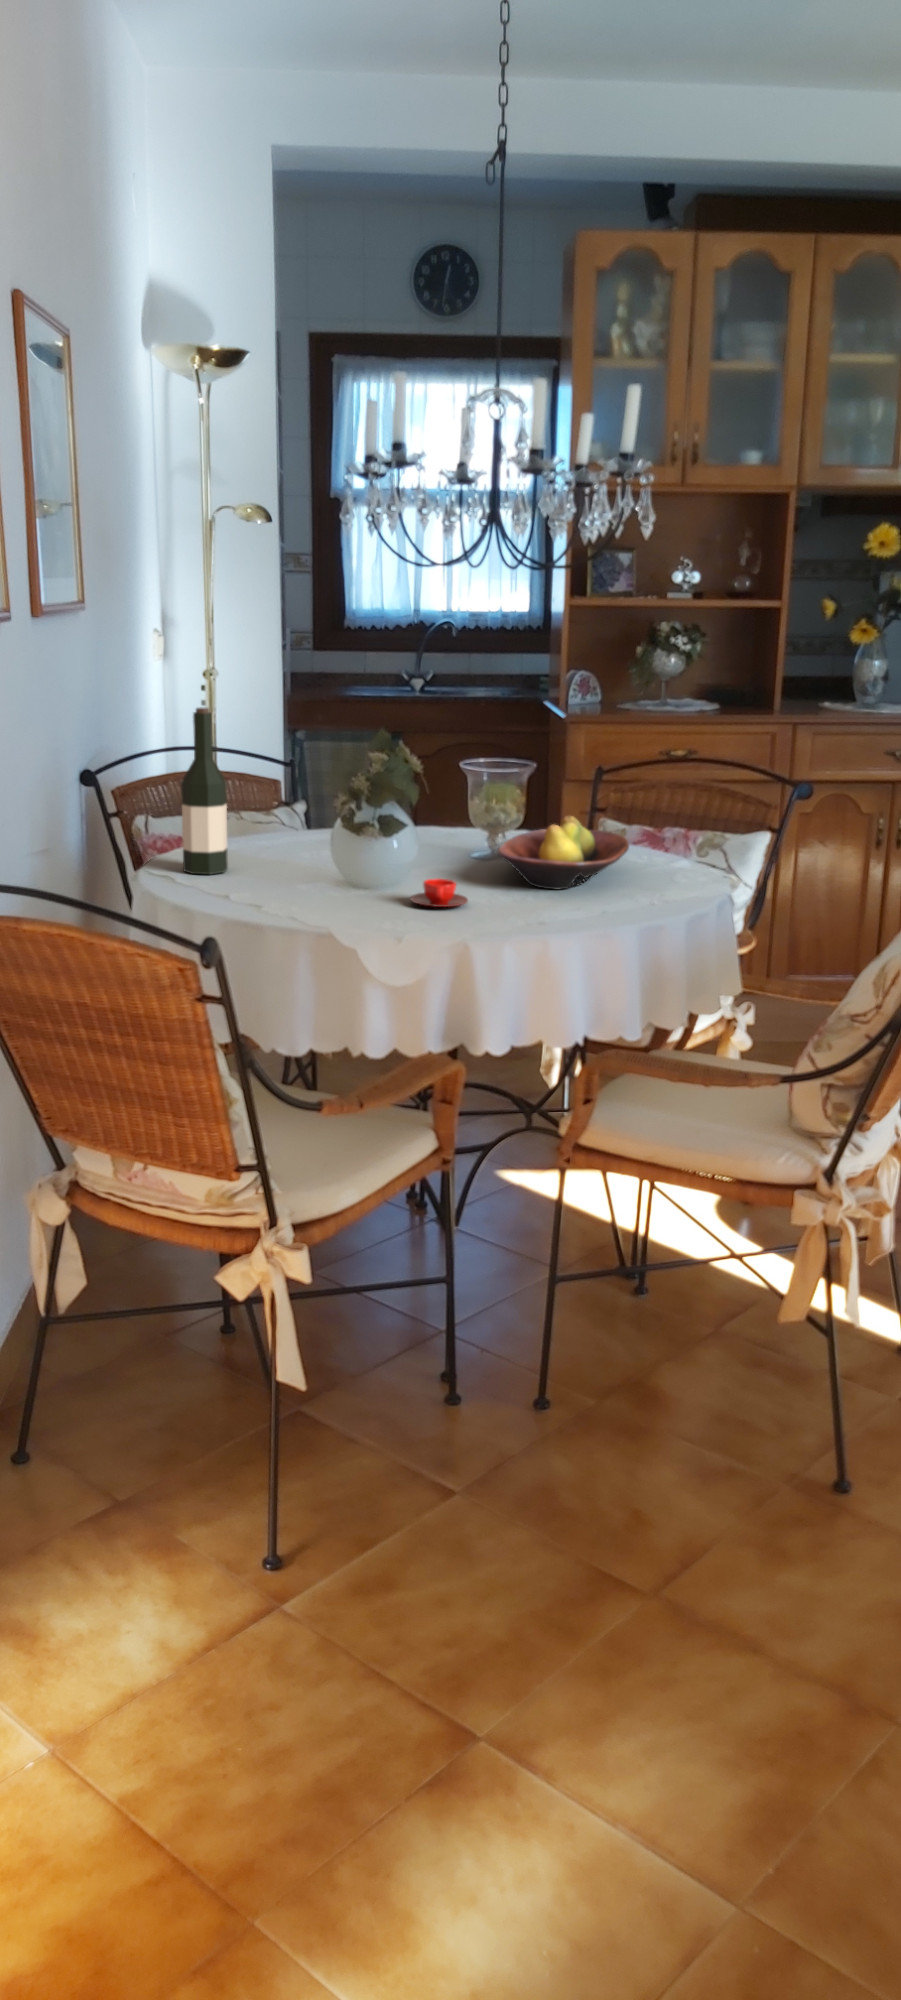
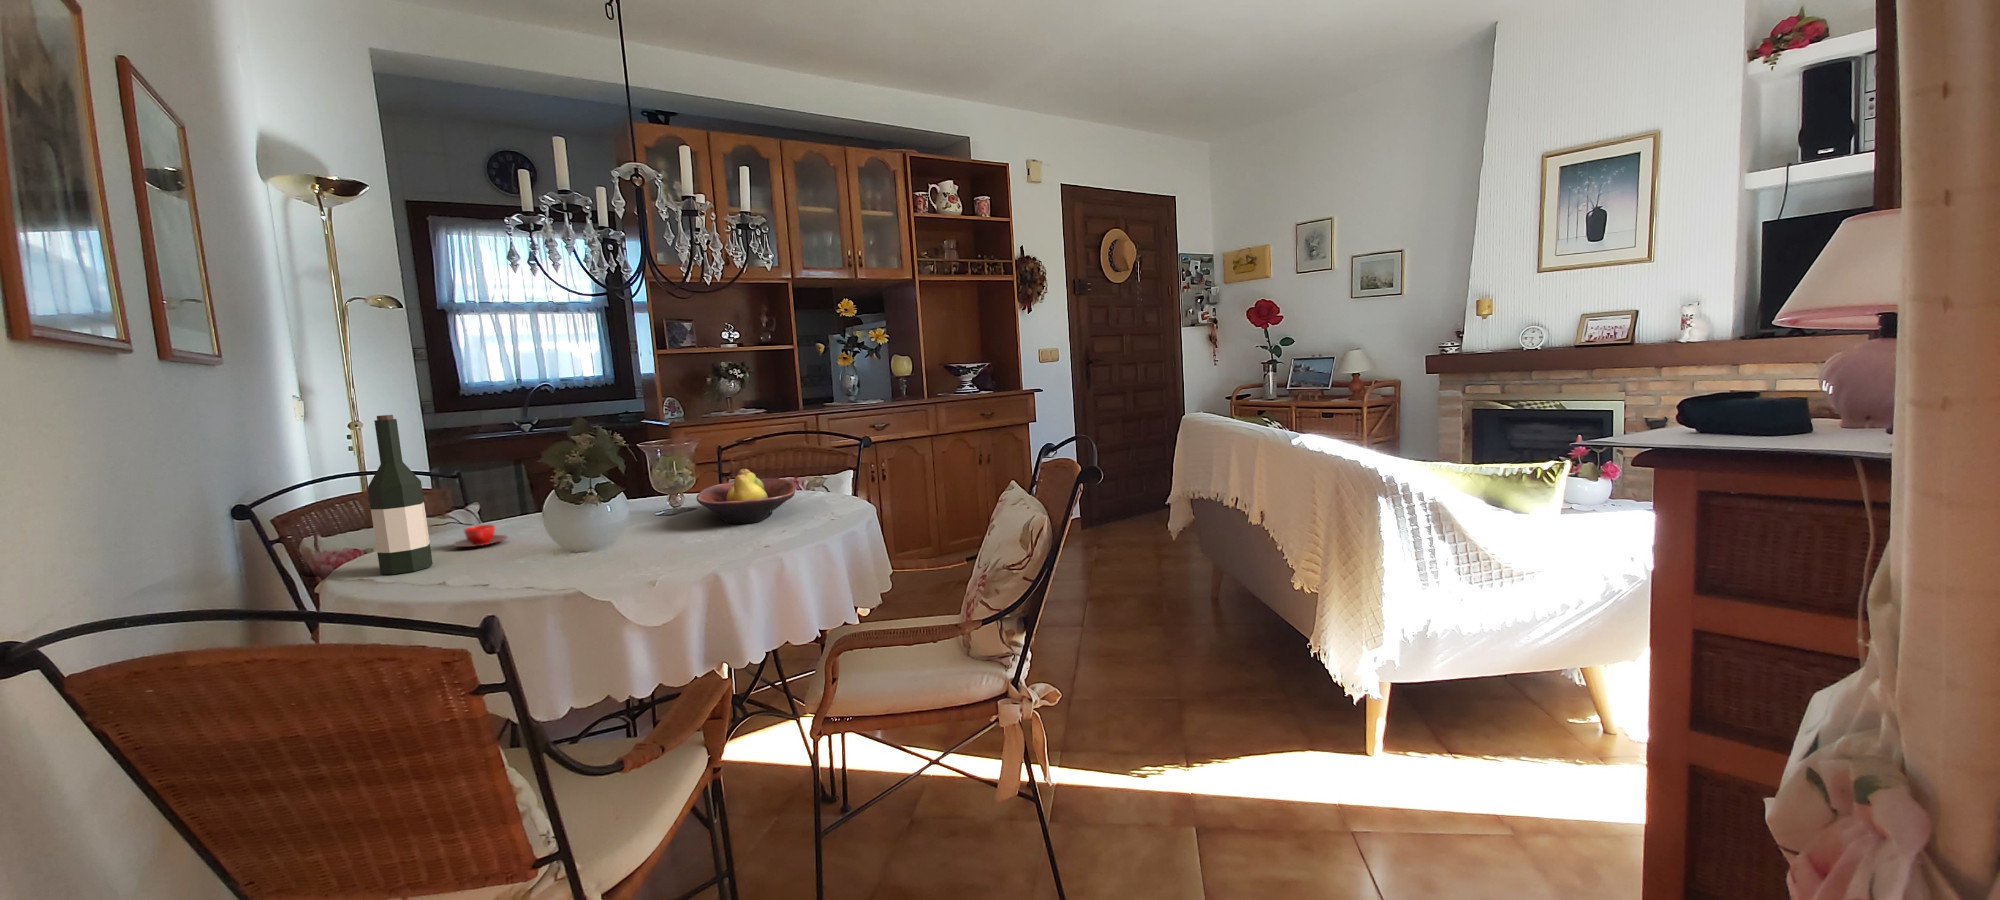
teacup: present [411,879,468,907] -> present [454,525,507,547]

